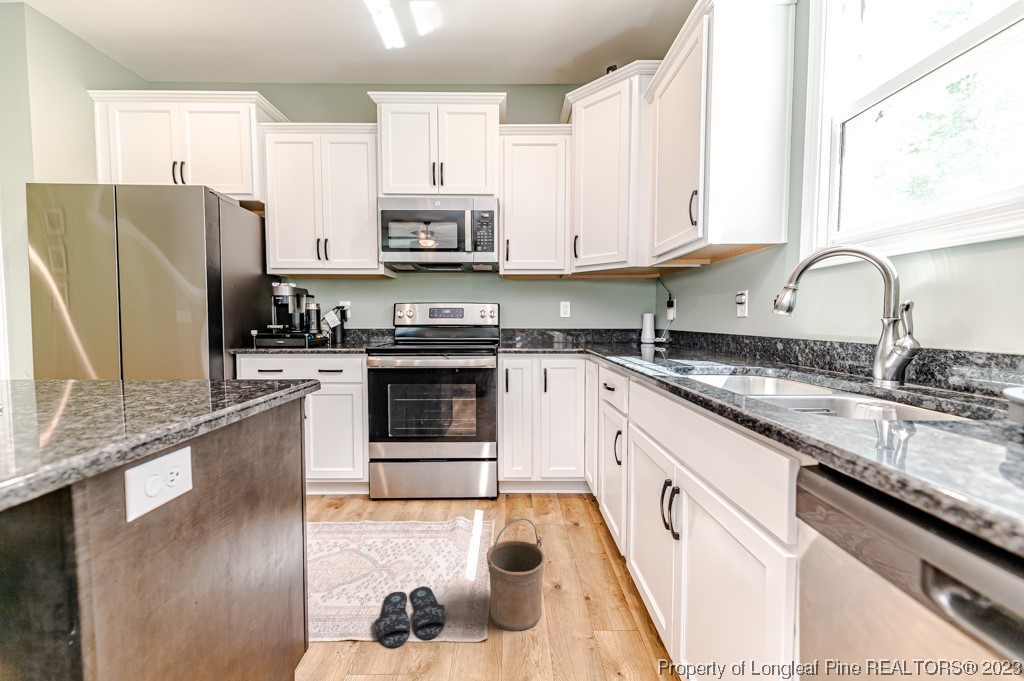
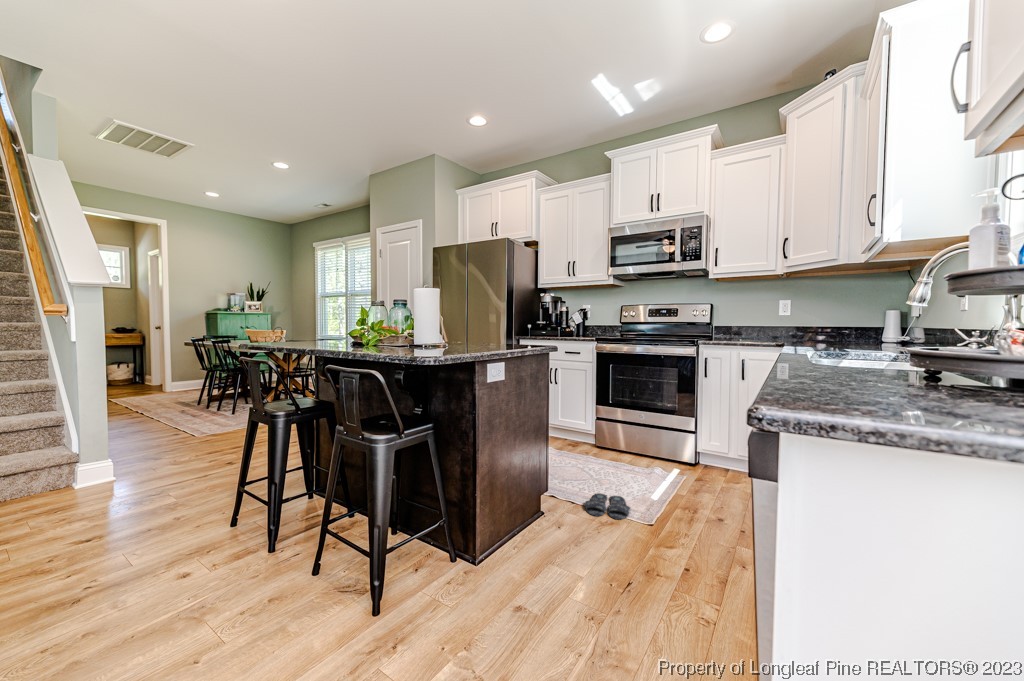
bucket: present [487,518,545,631] -> none [658,458,707,536]

